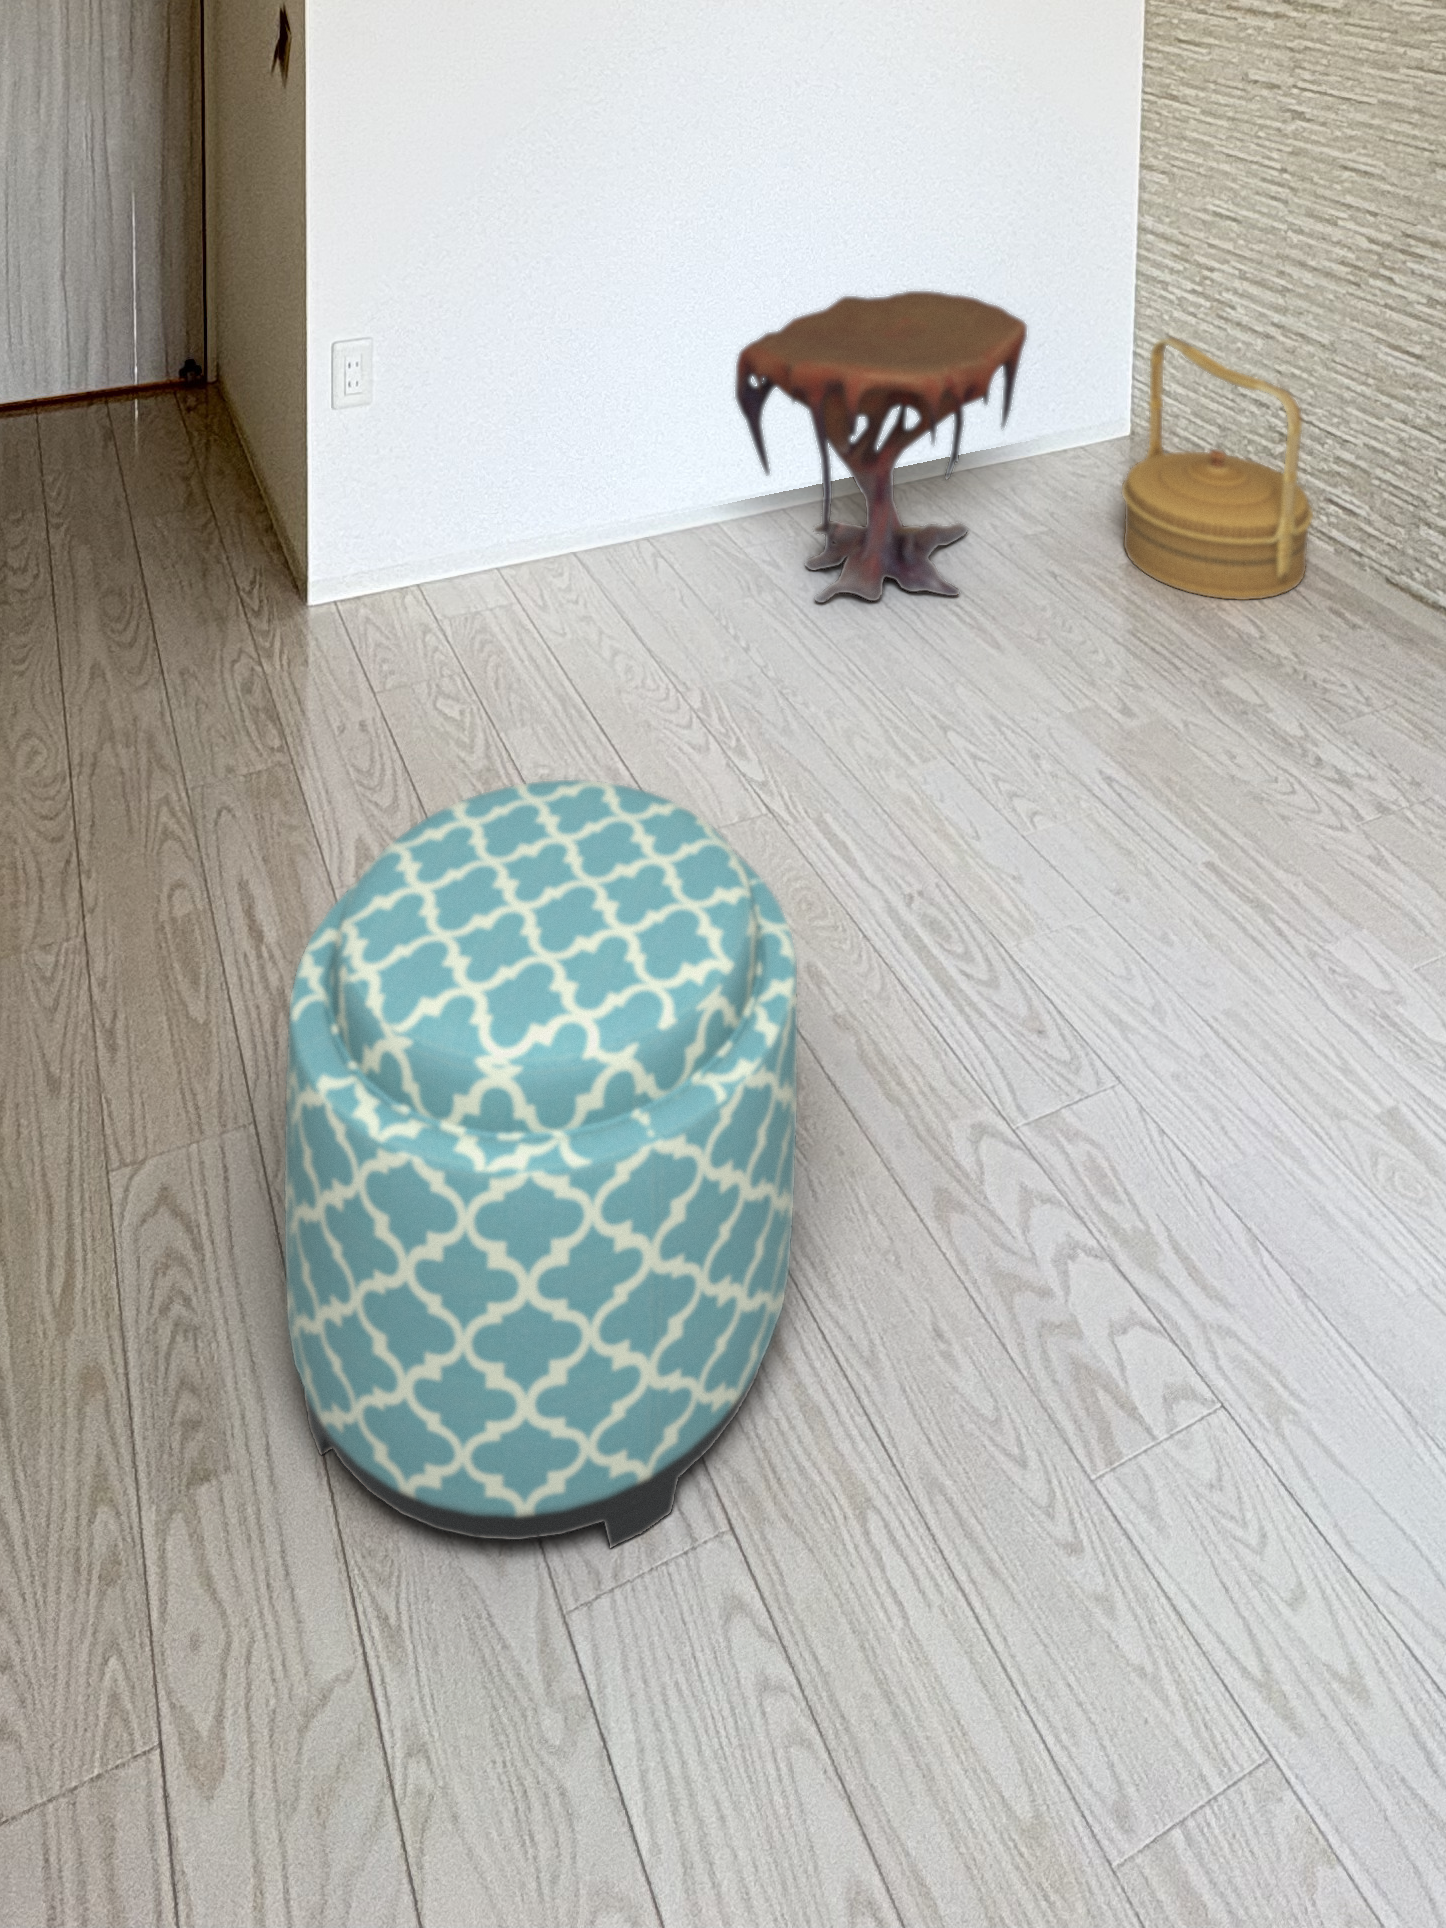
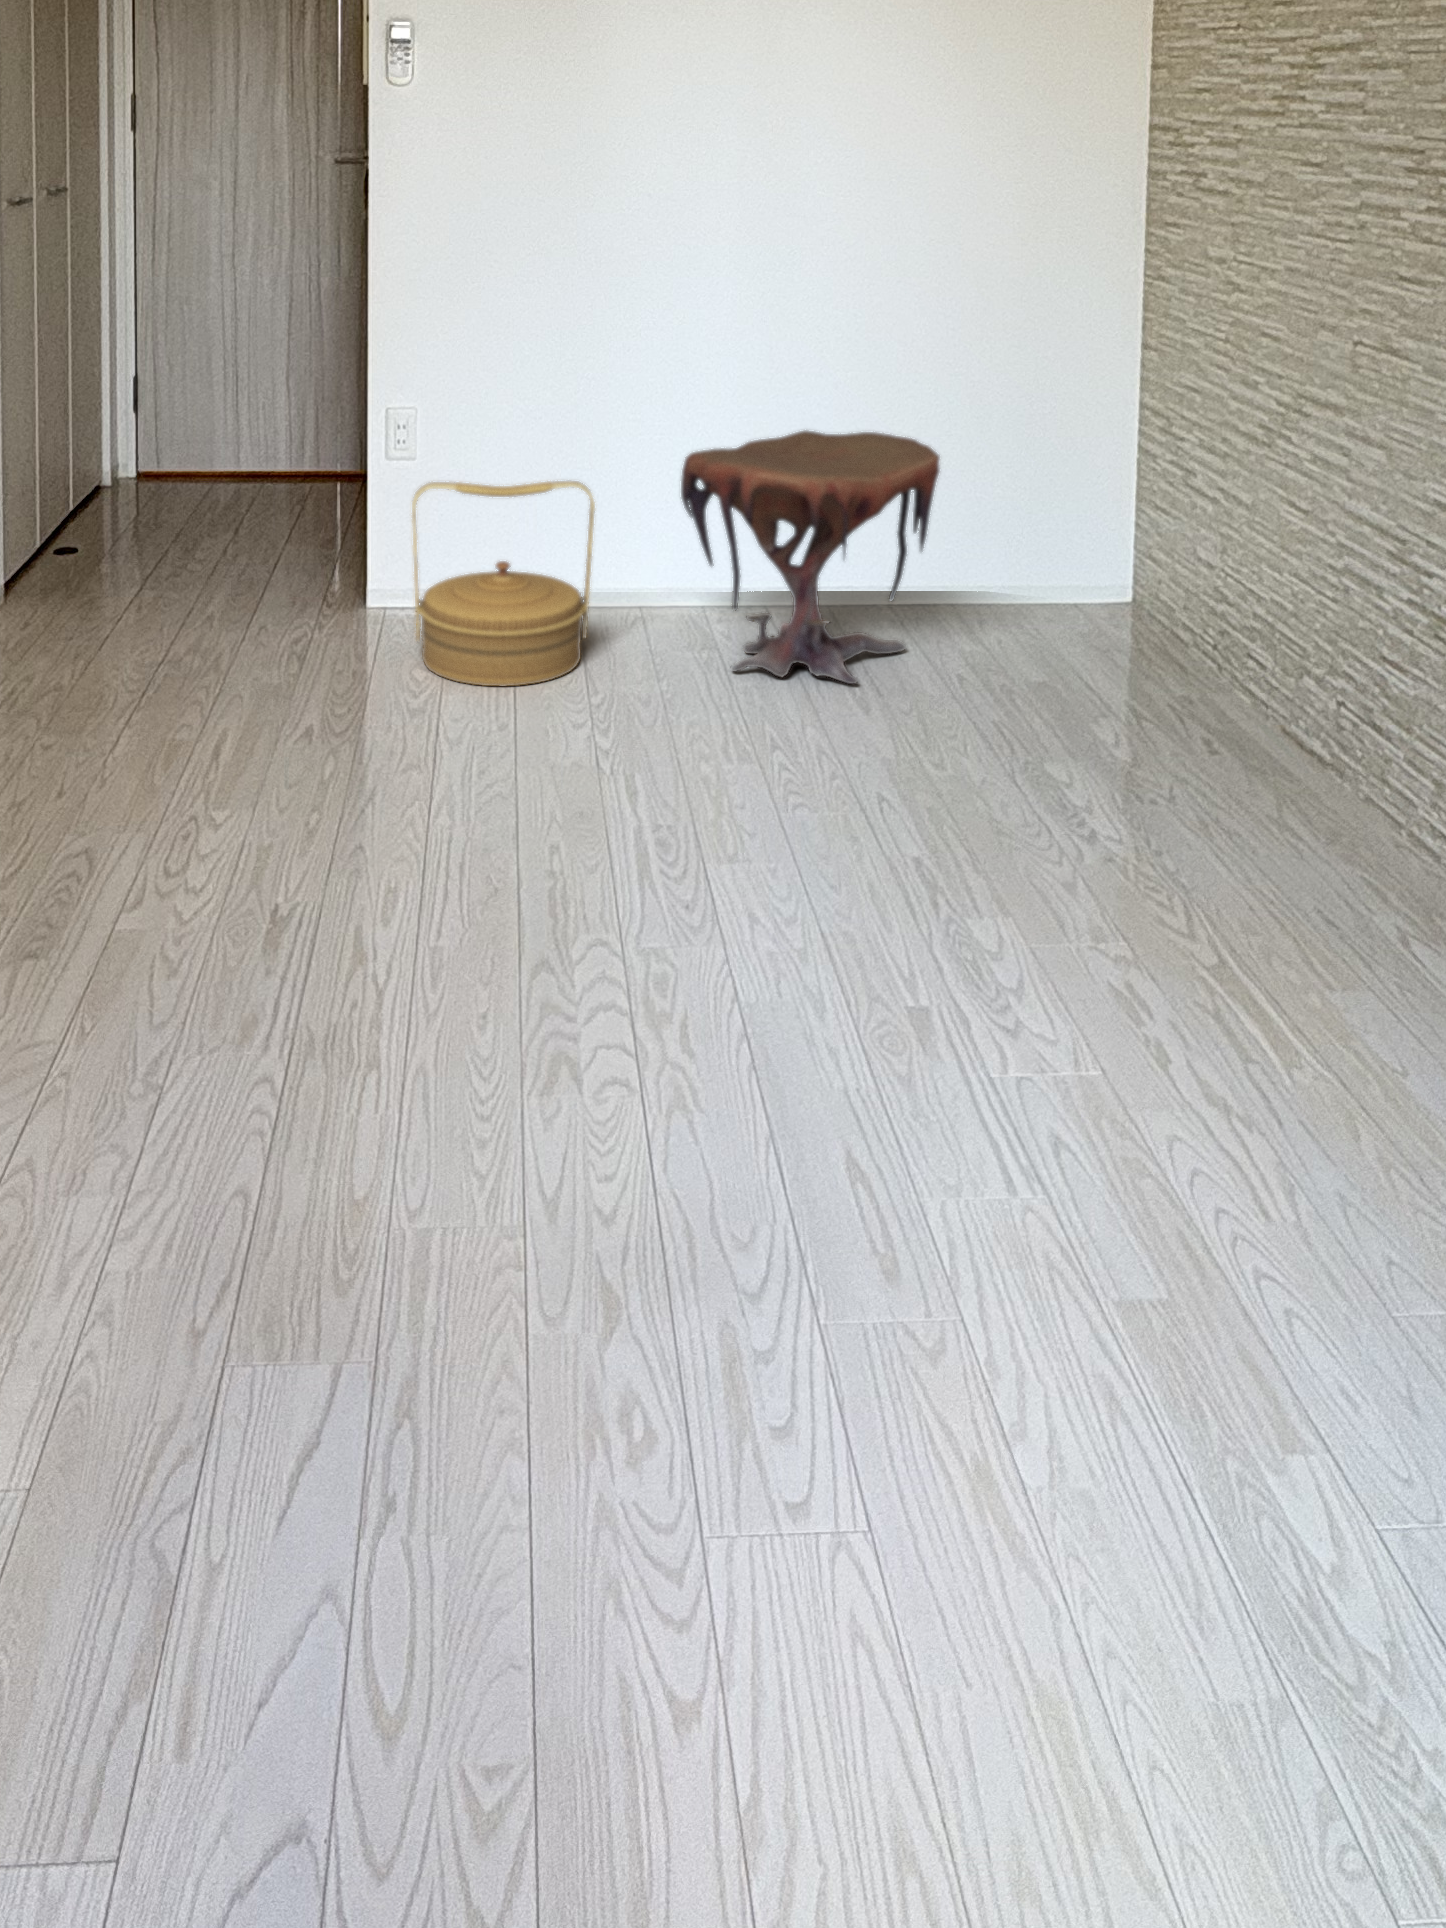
woven basket: present [1122,338,1313,600] -> present [412,481,595,686]
ottoman: present [285,780,798,1548] -> none [76,626,411,1035]

